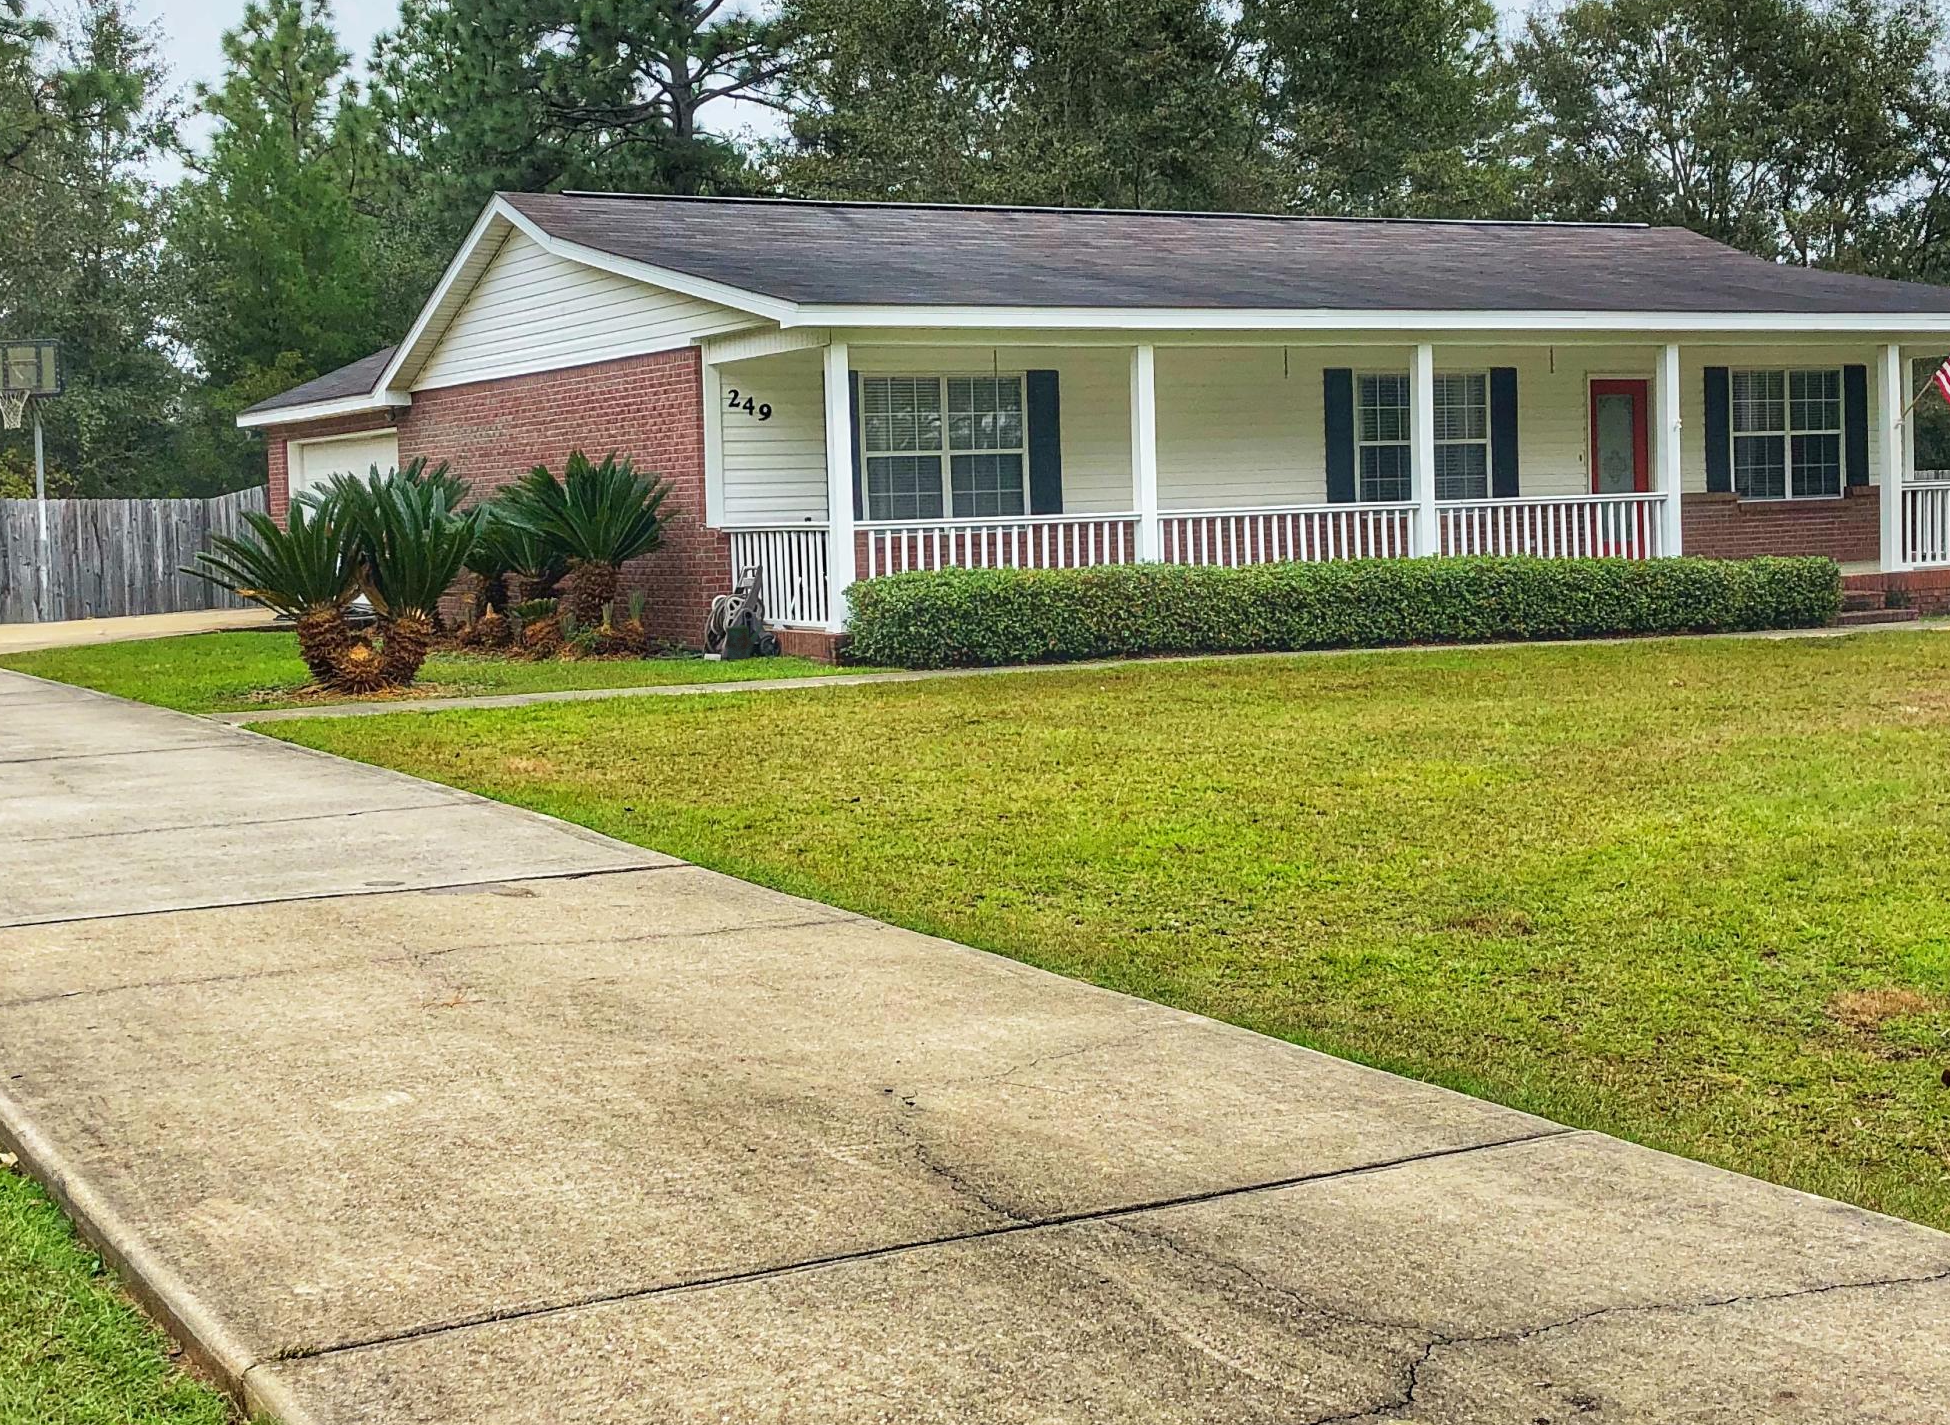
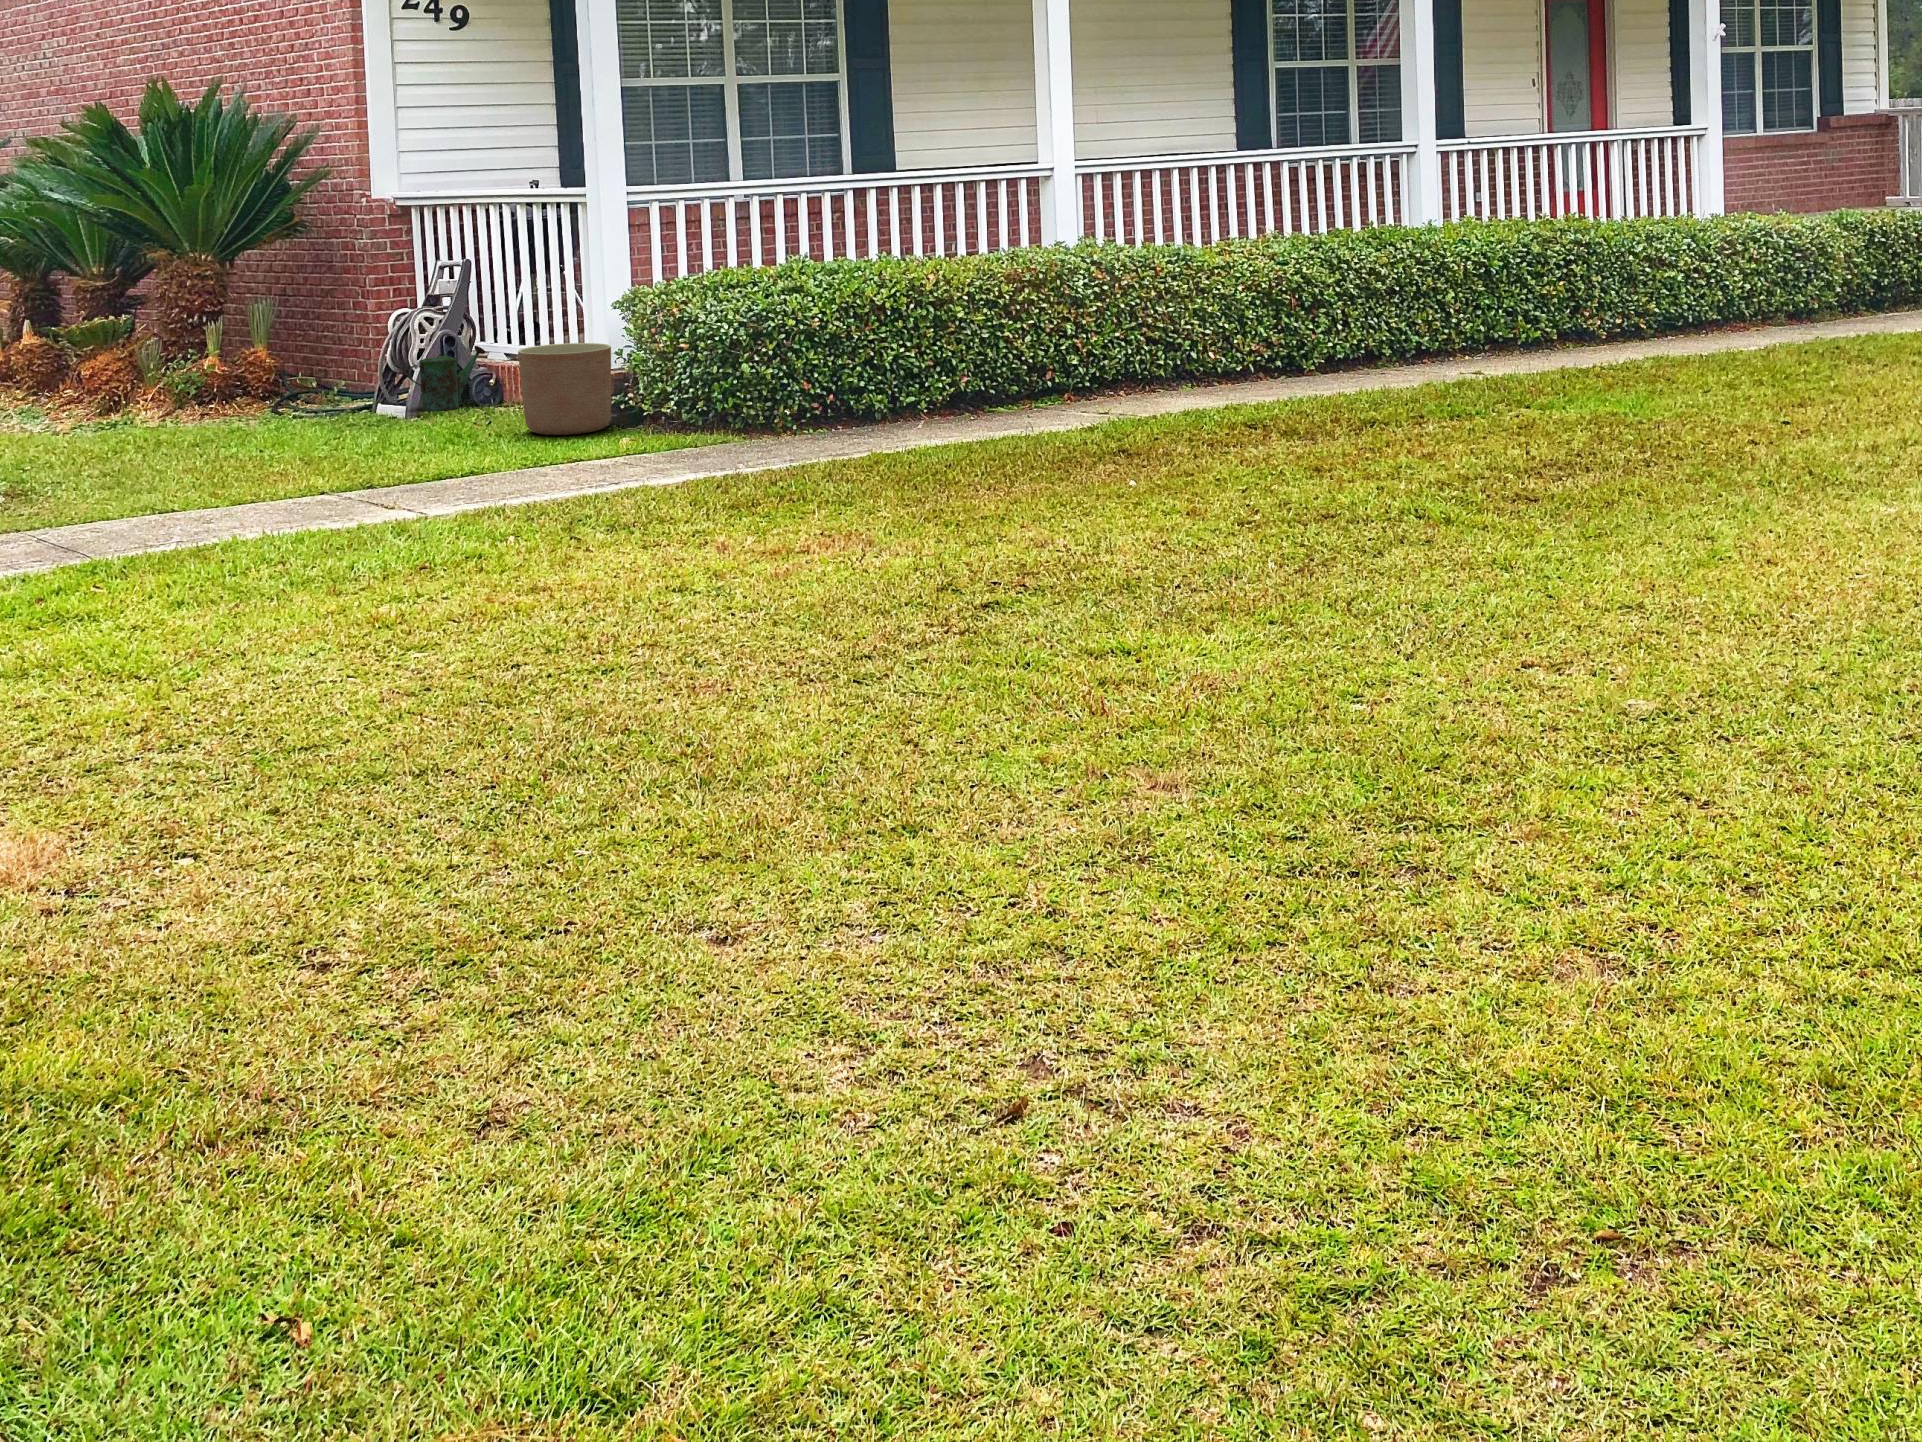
planter: none [781,615,836,669] -> present [518,343,611,435]

